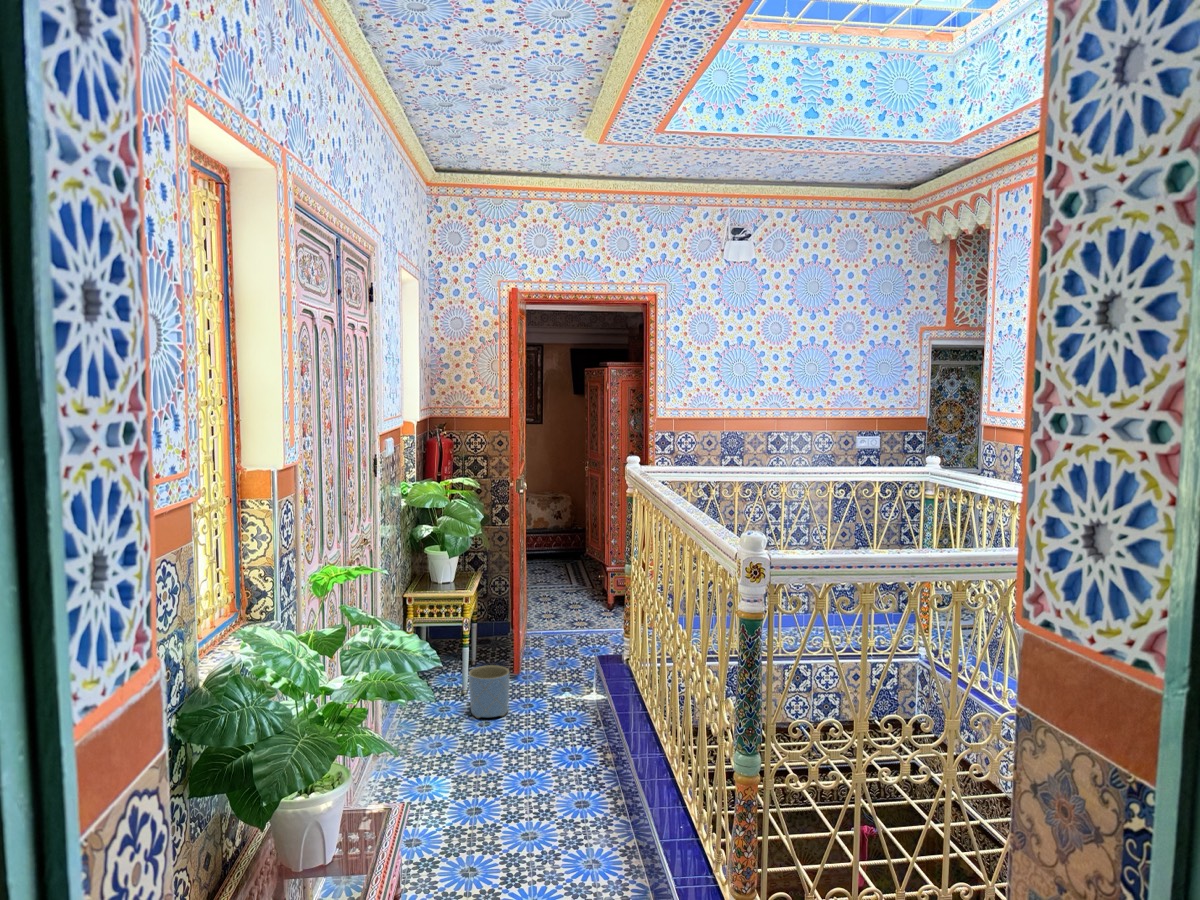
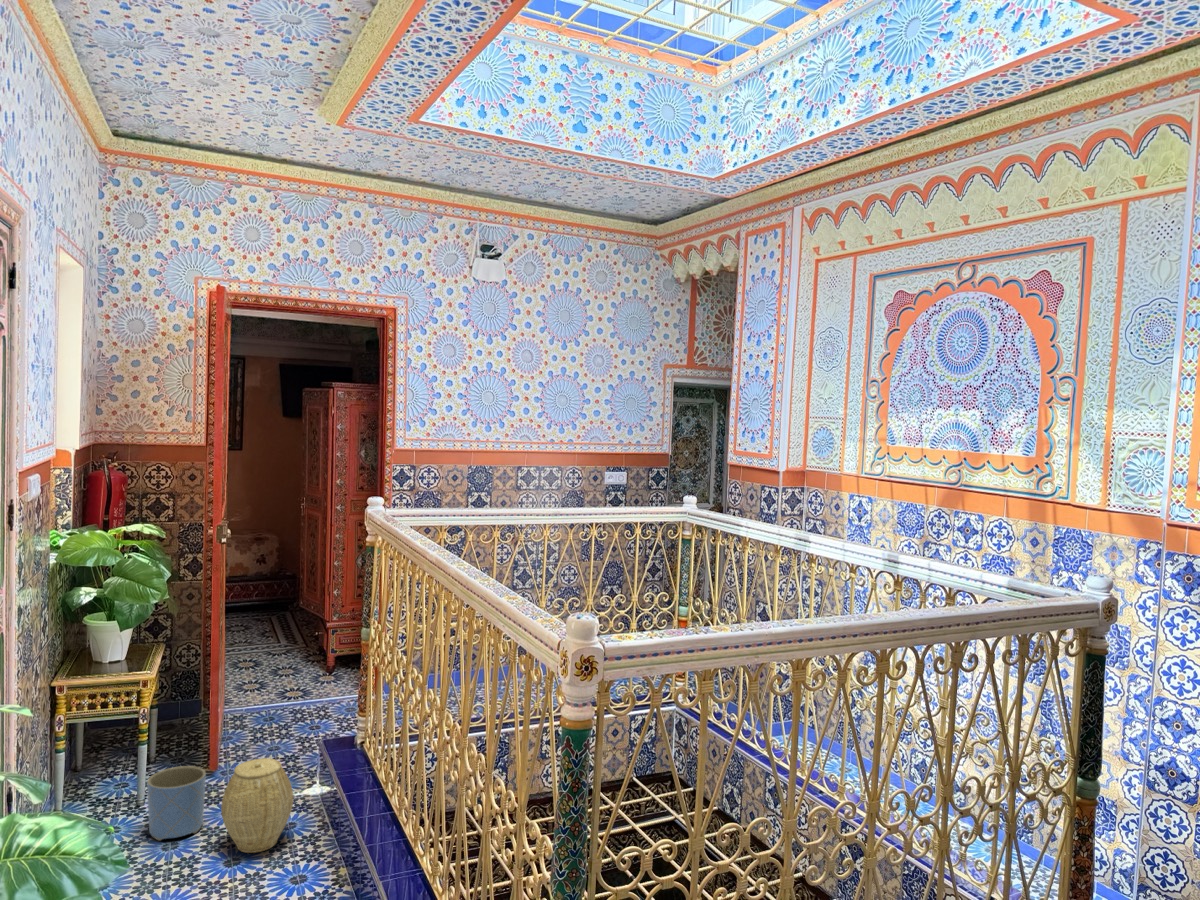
woven basket: none [520,663,573,734] -> present [221,758,293,853]

